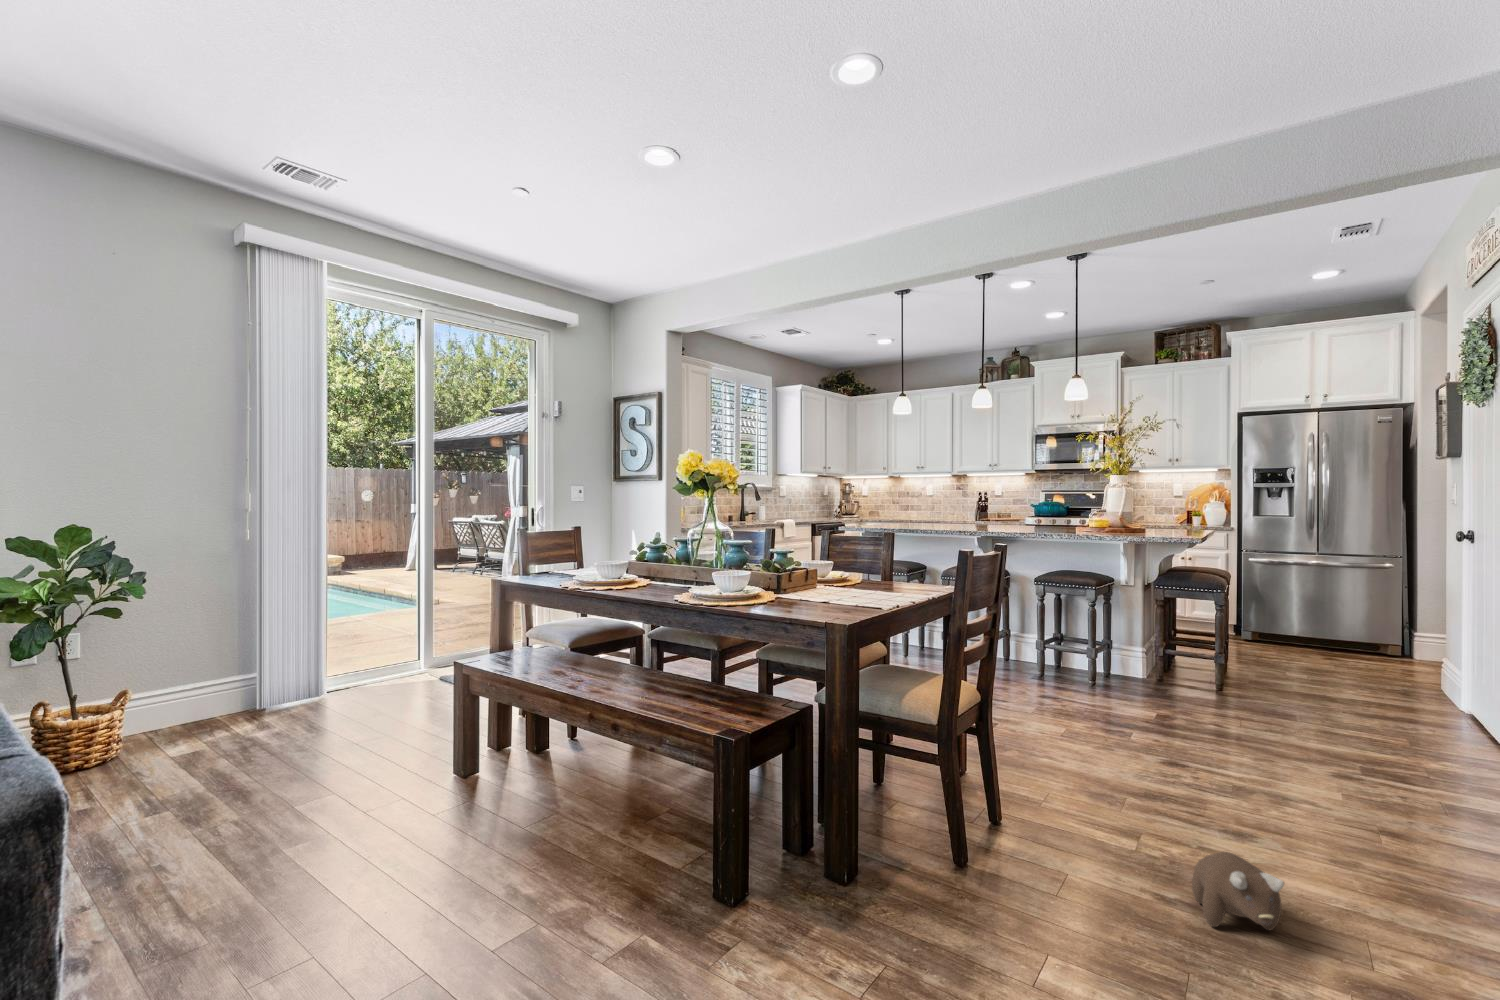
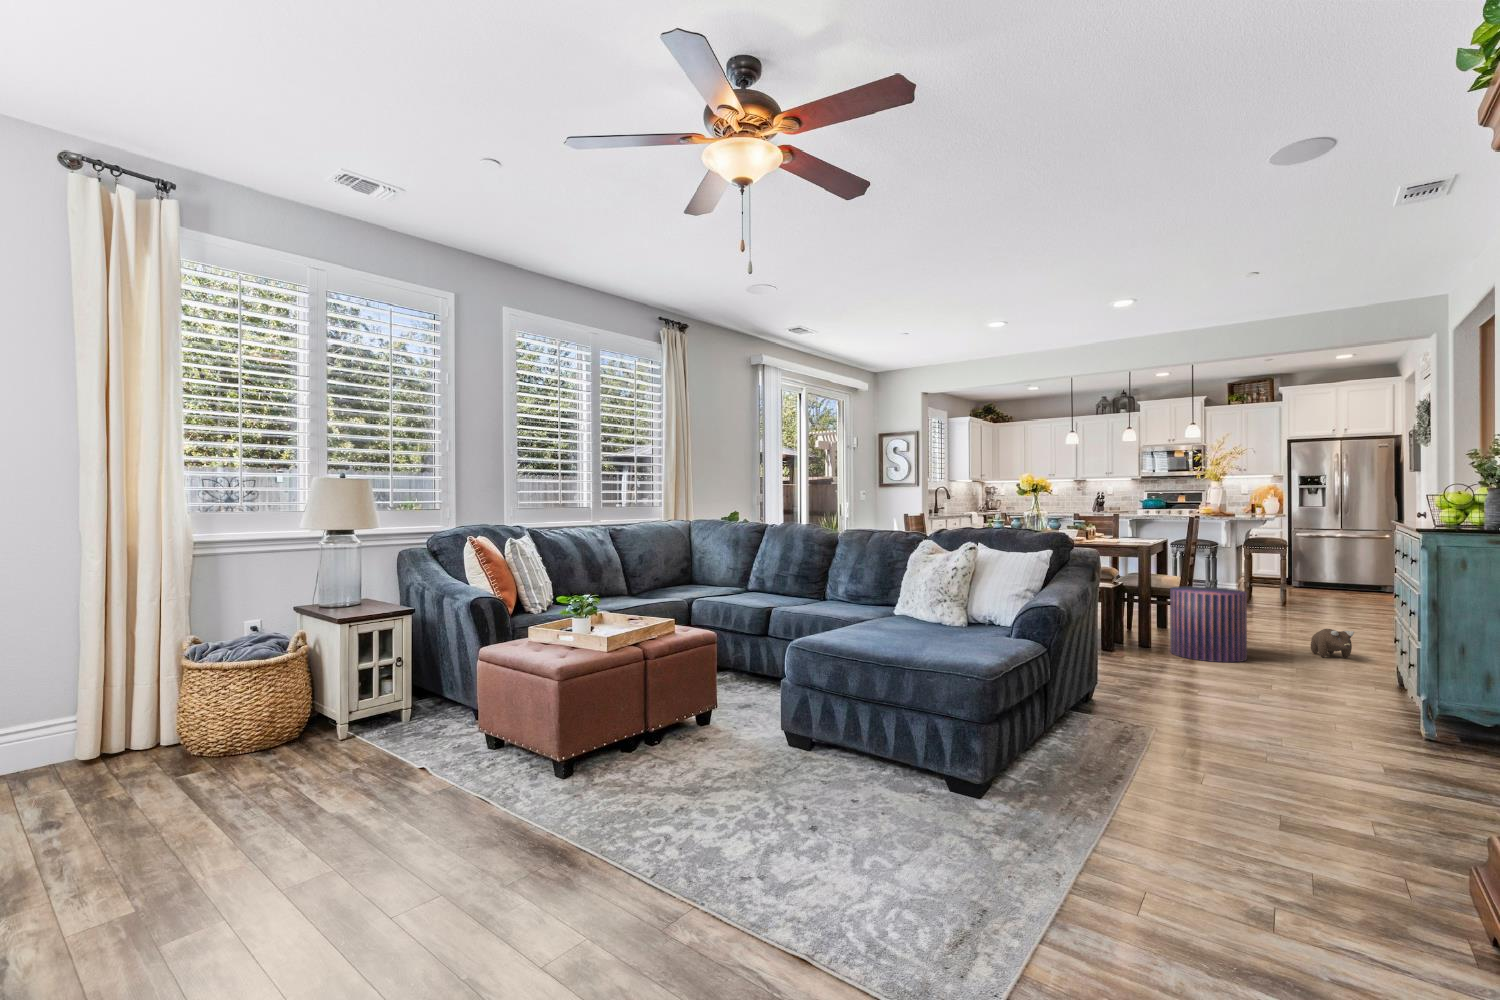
pouf: none [874,736,1031,961] -> present [1170,586,1247,662]

